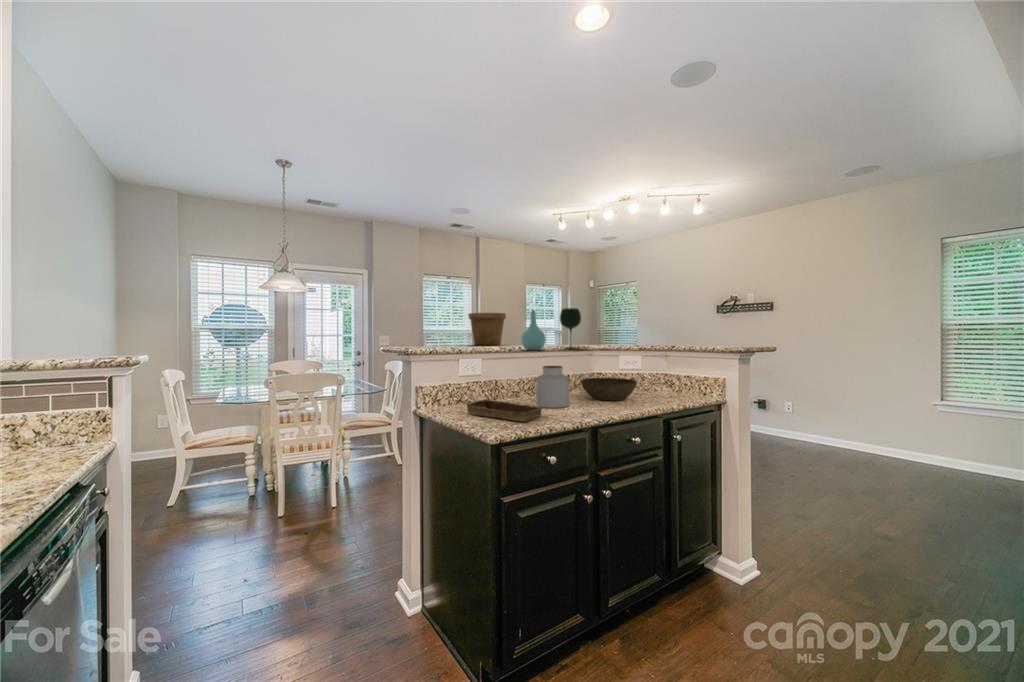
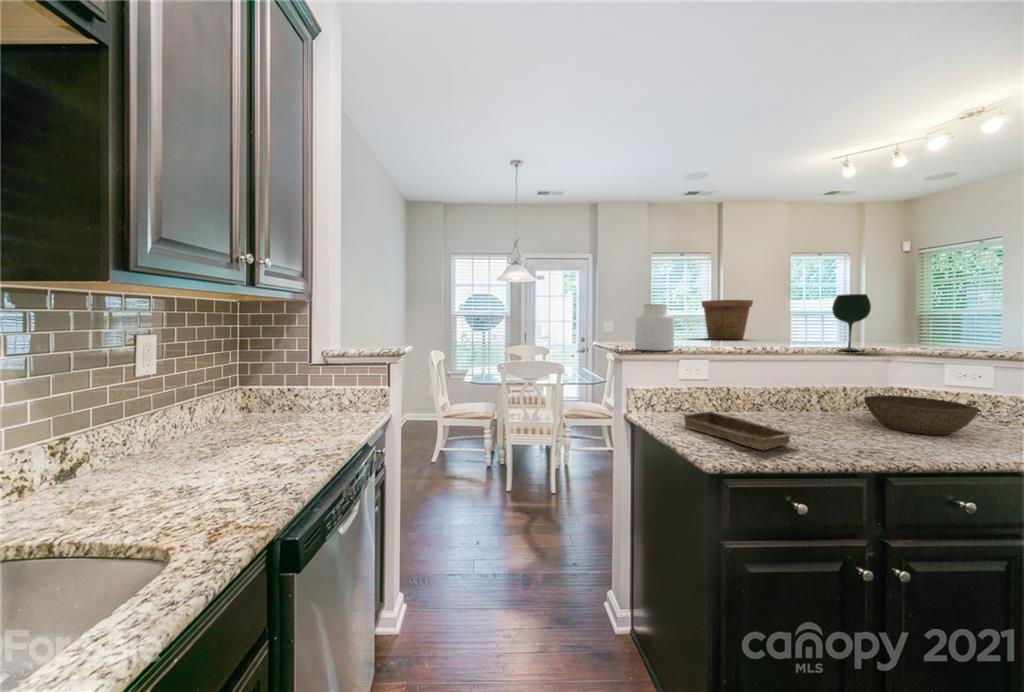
bottle: present [521,311,546,350] -> none [767,299,806,352]
jar: present [537,366,569,408] -> present [635,304,675,351]

